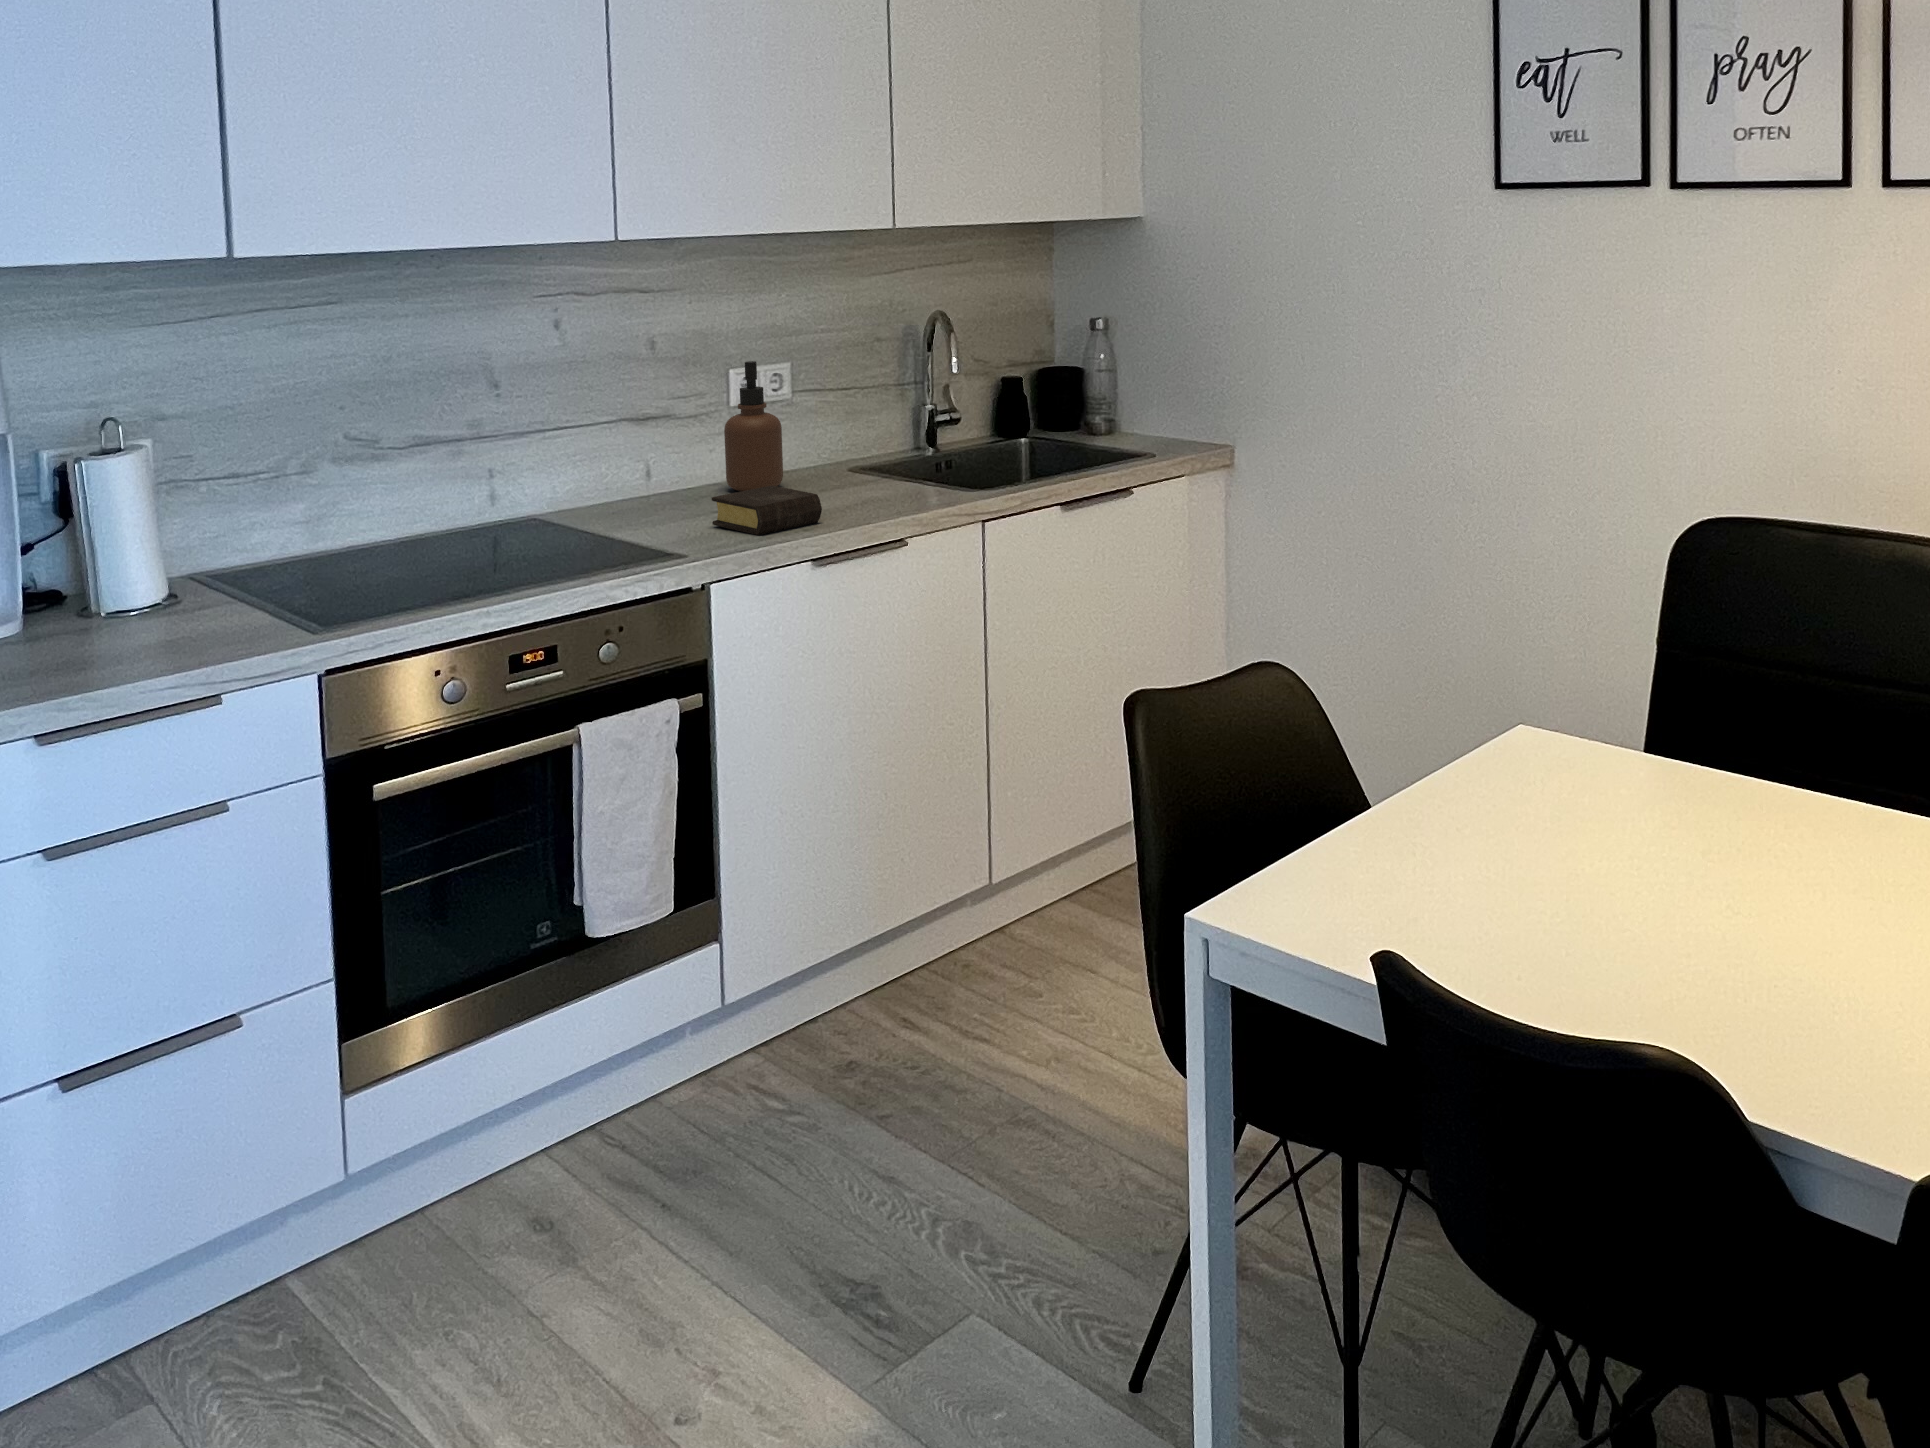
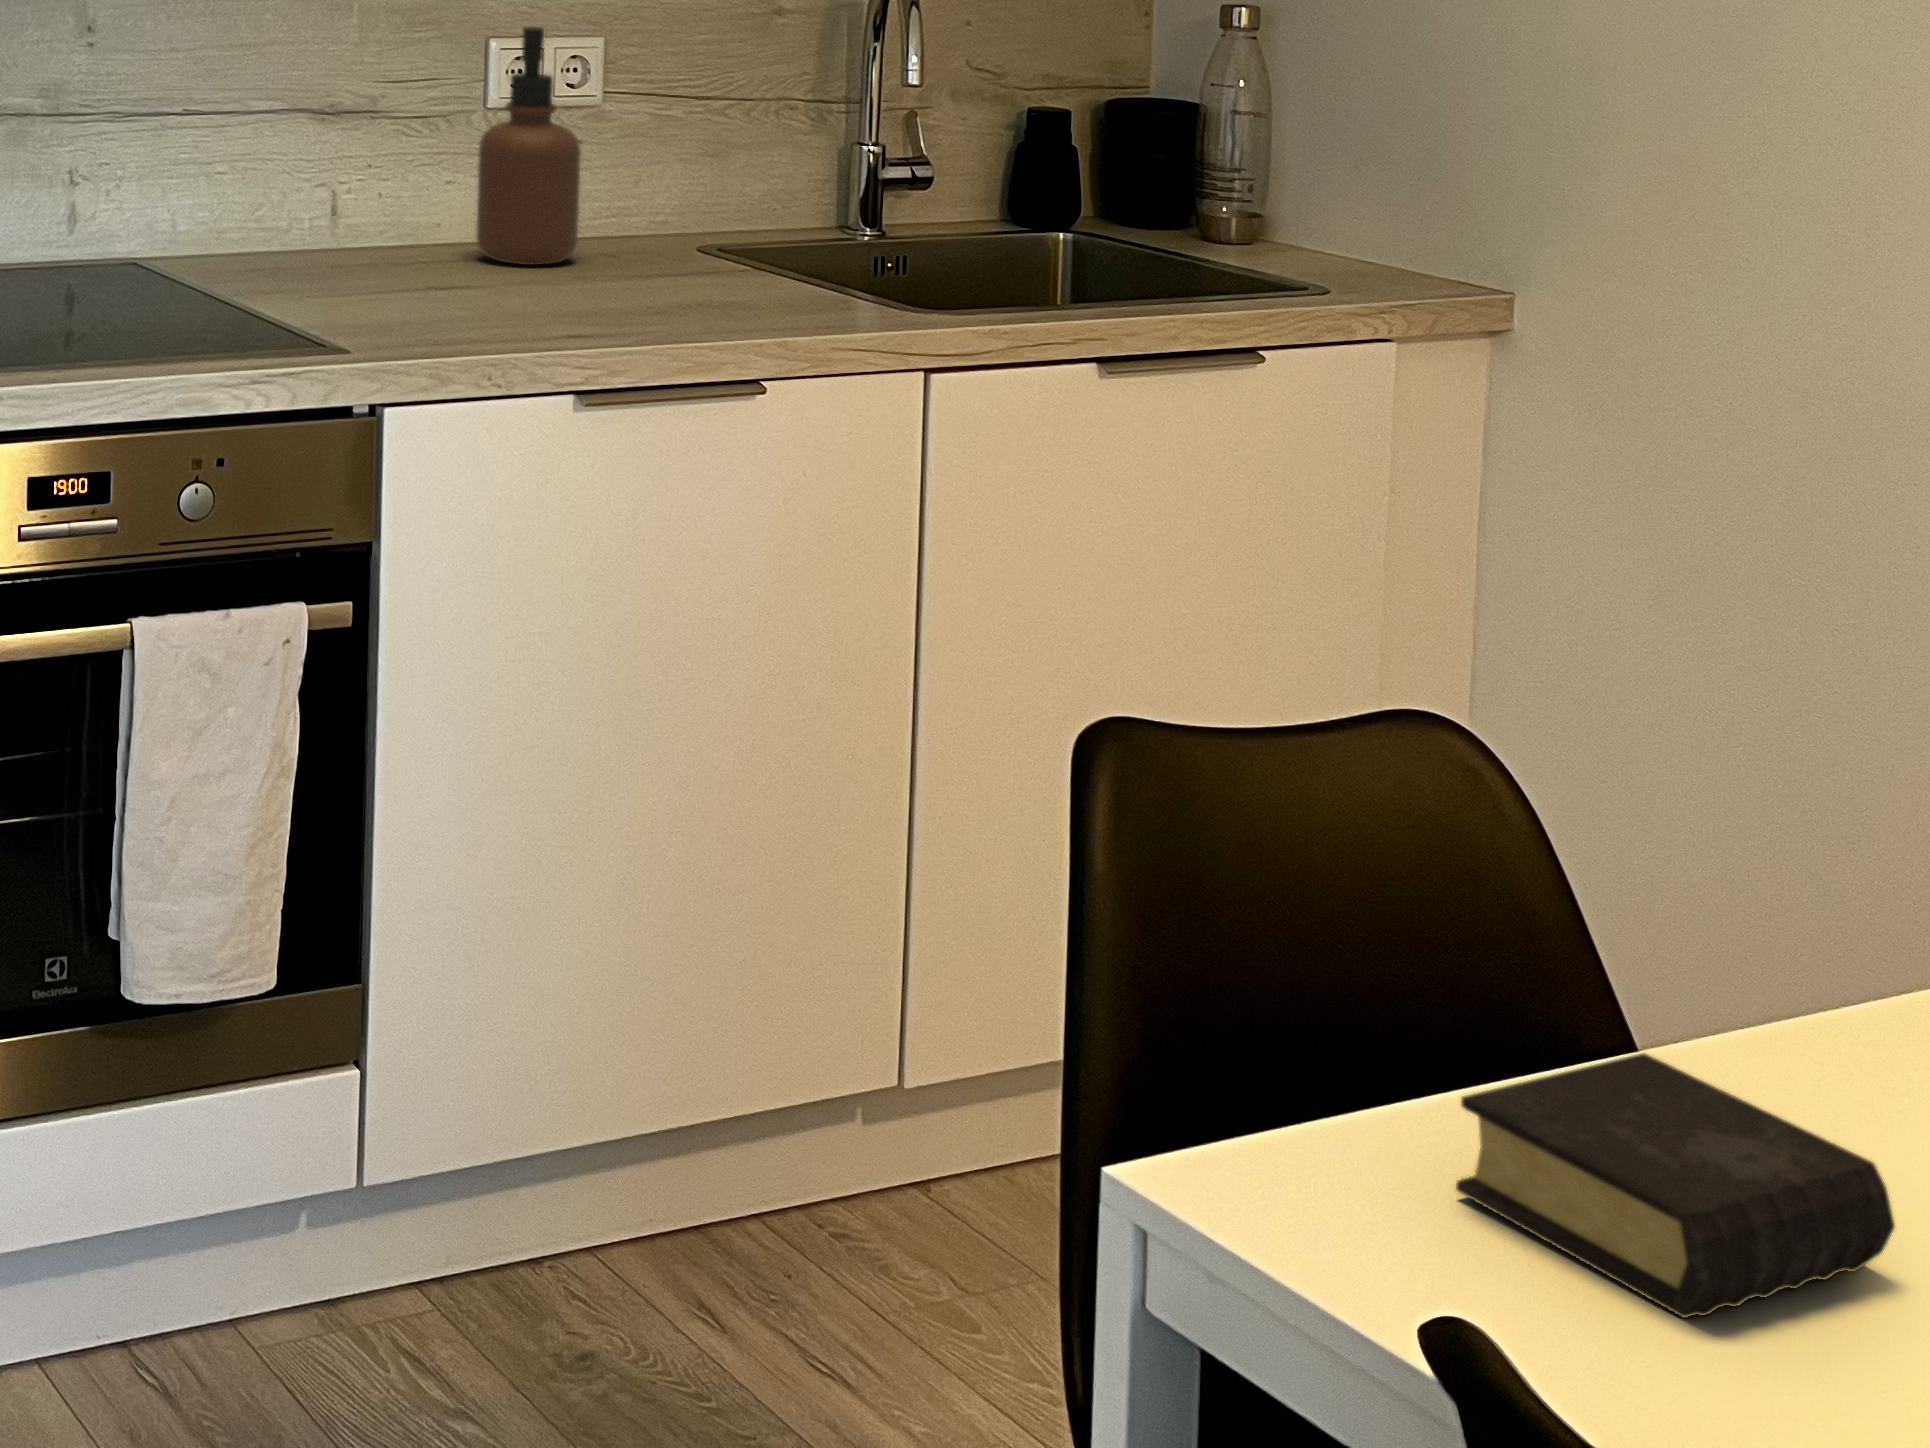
book: present [712,485,822,535] -> present [1456,1053,1895,1318]

